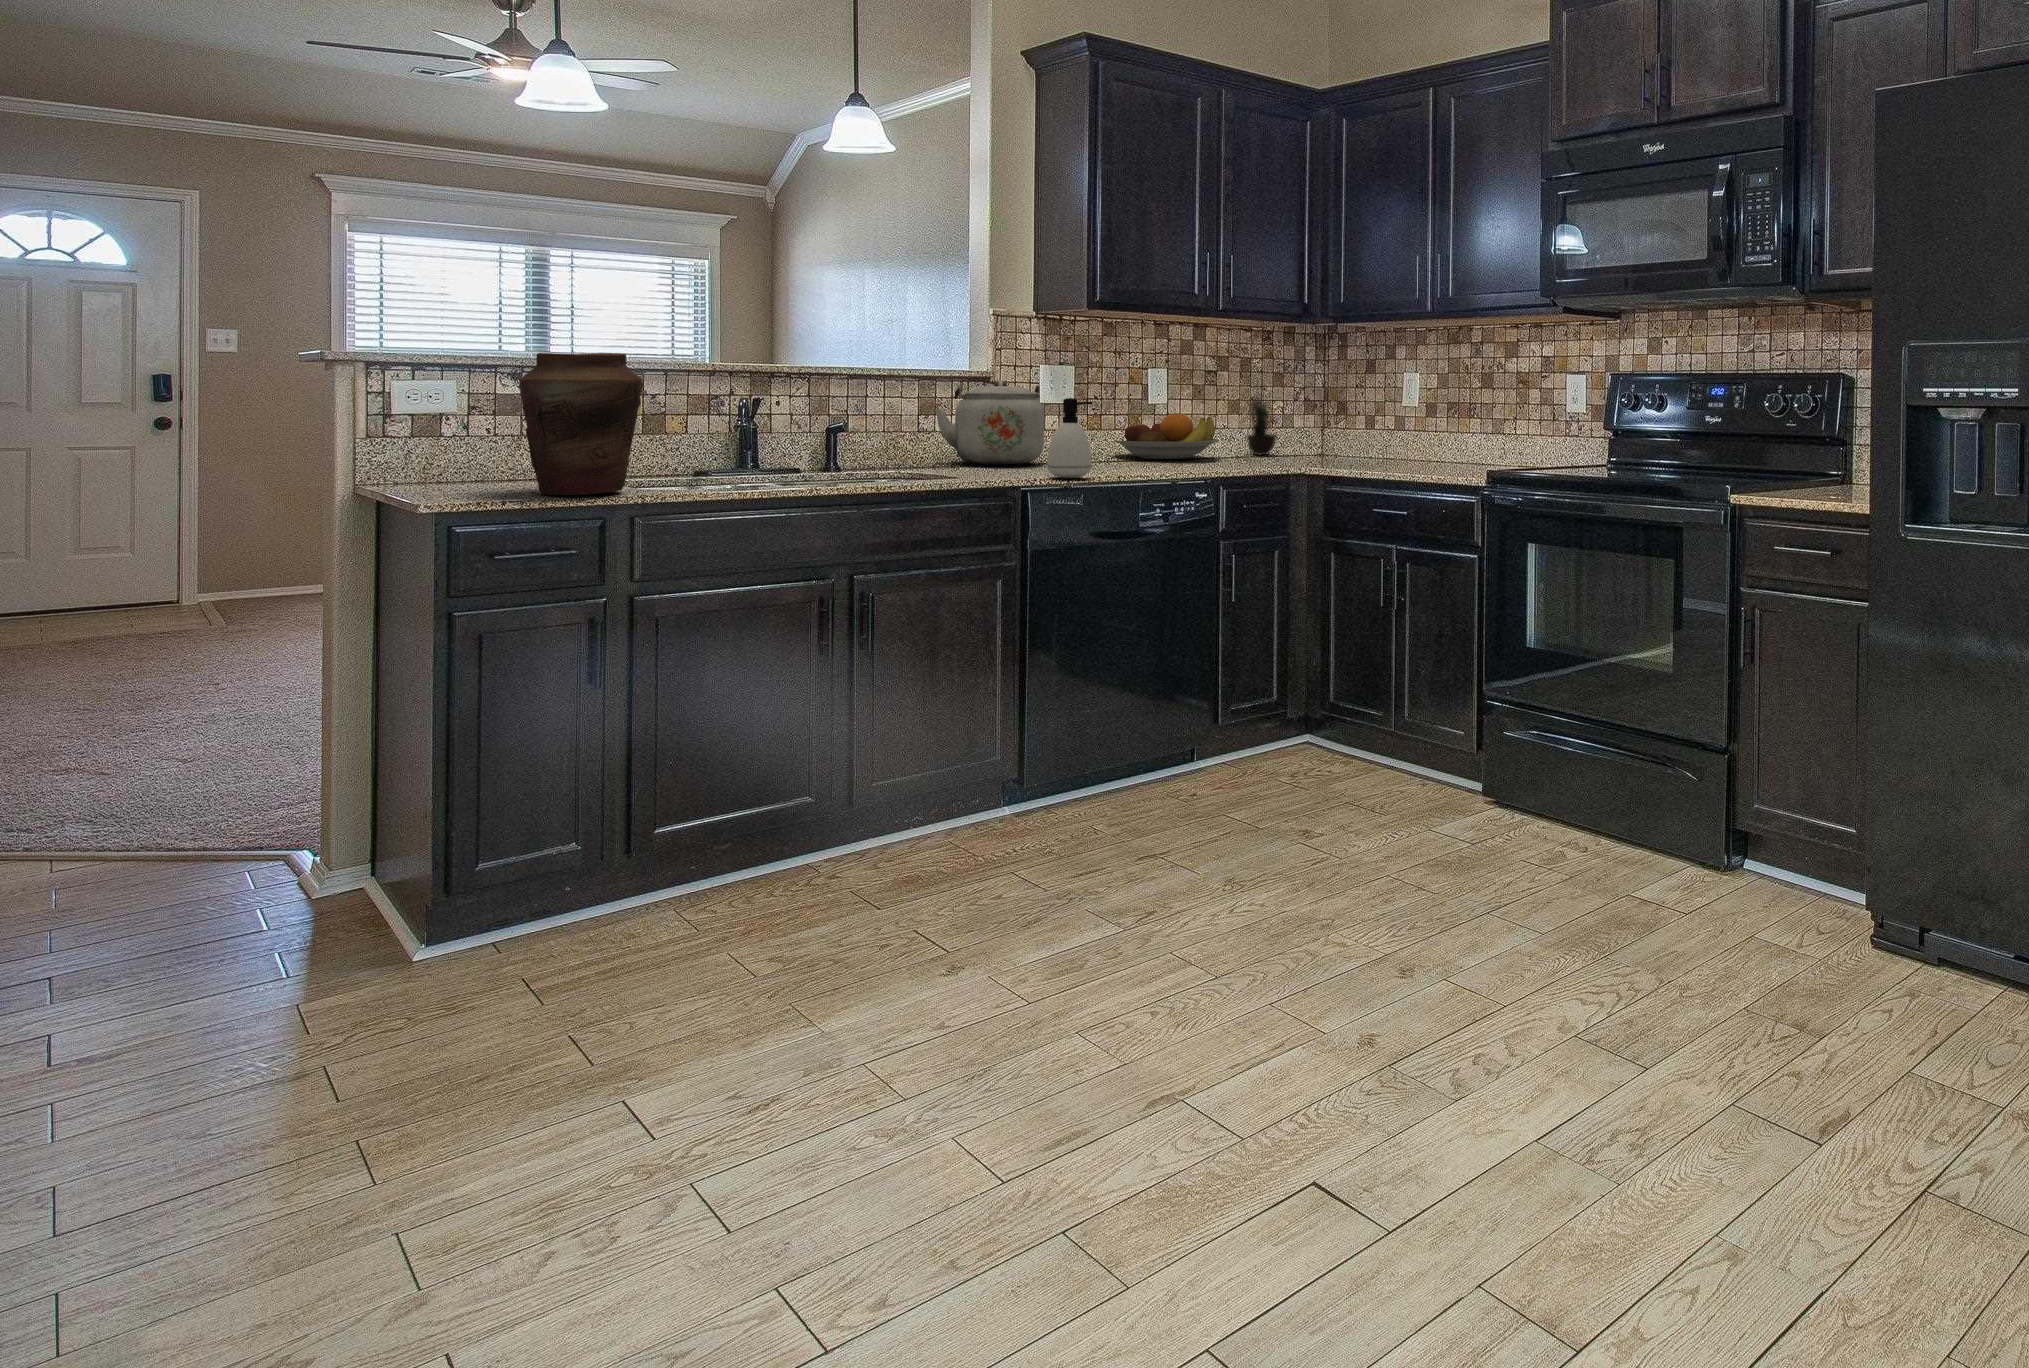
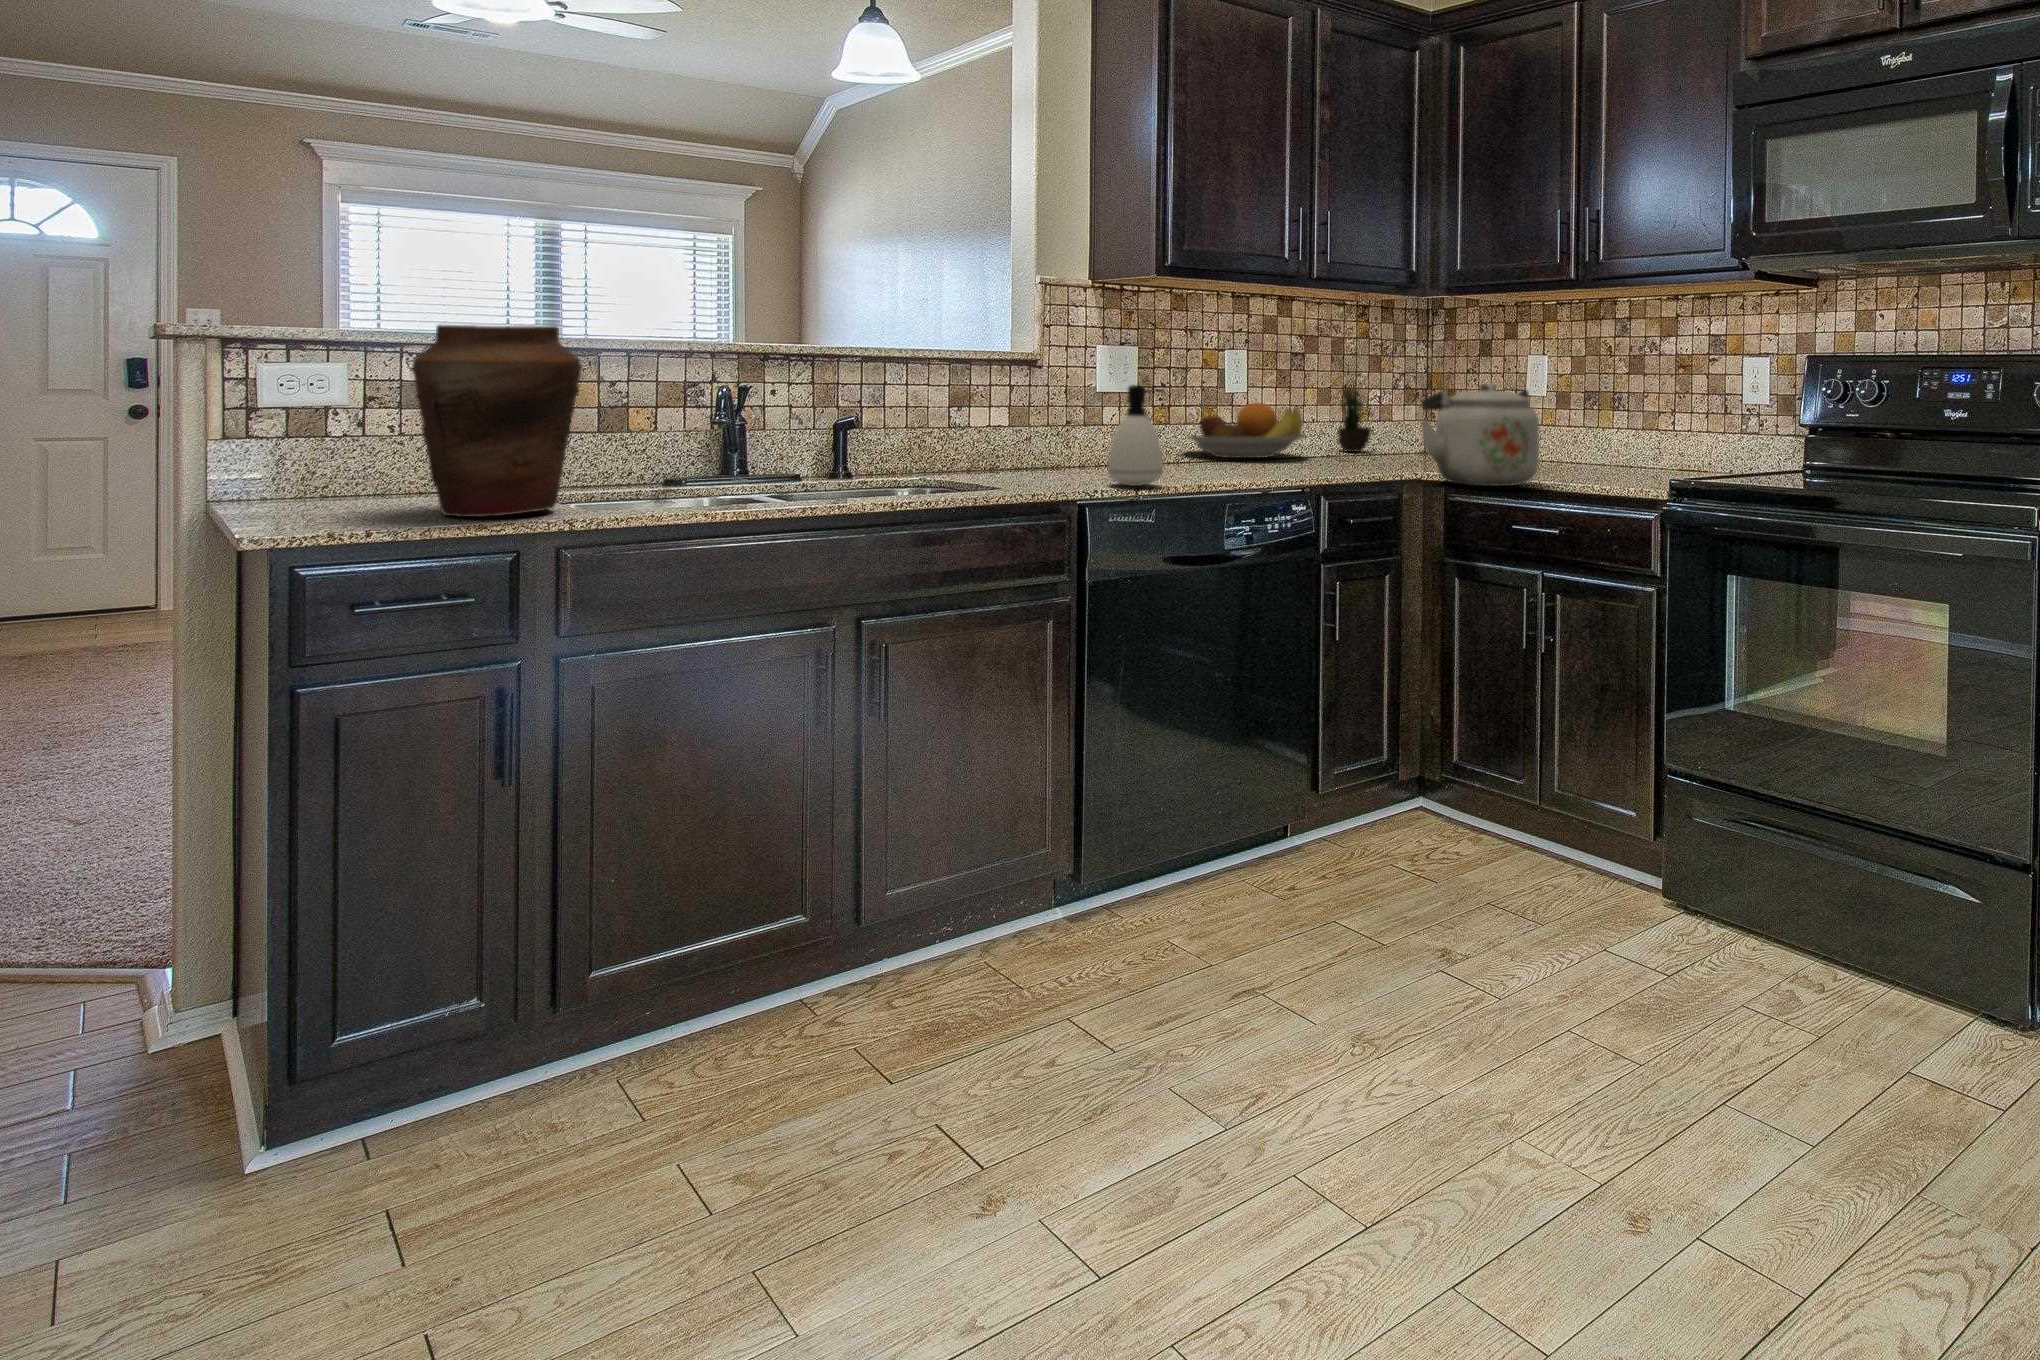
kettle: present [935,380,1044,464] -> present [1421,383,1539,486]

